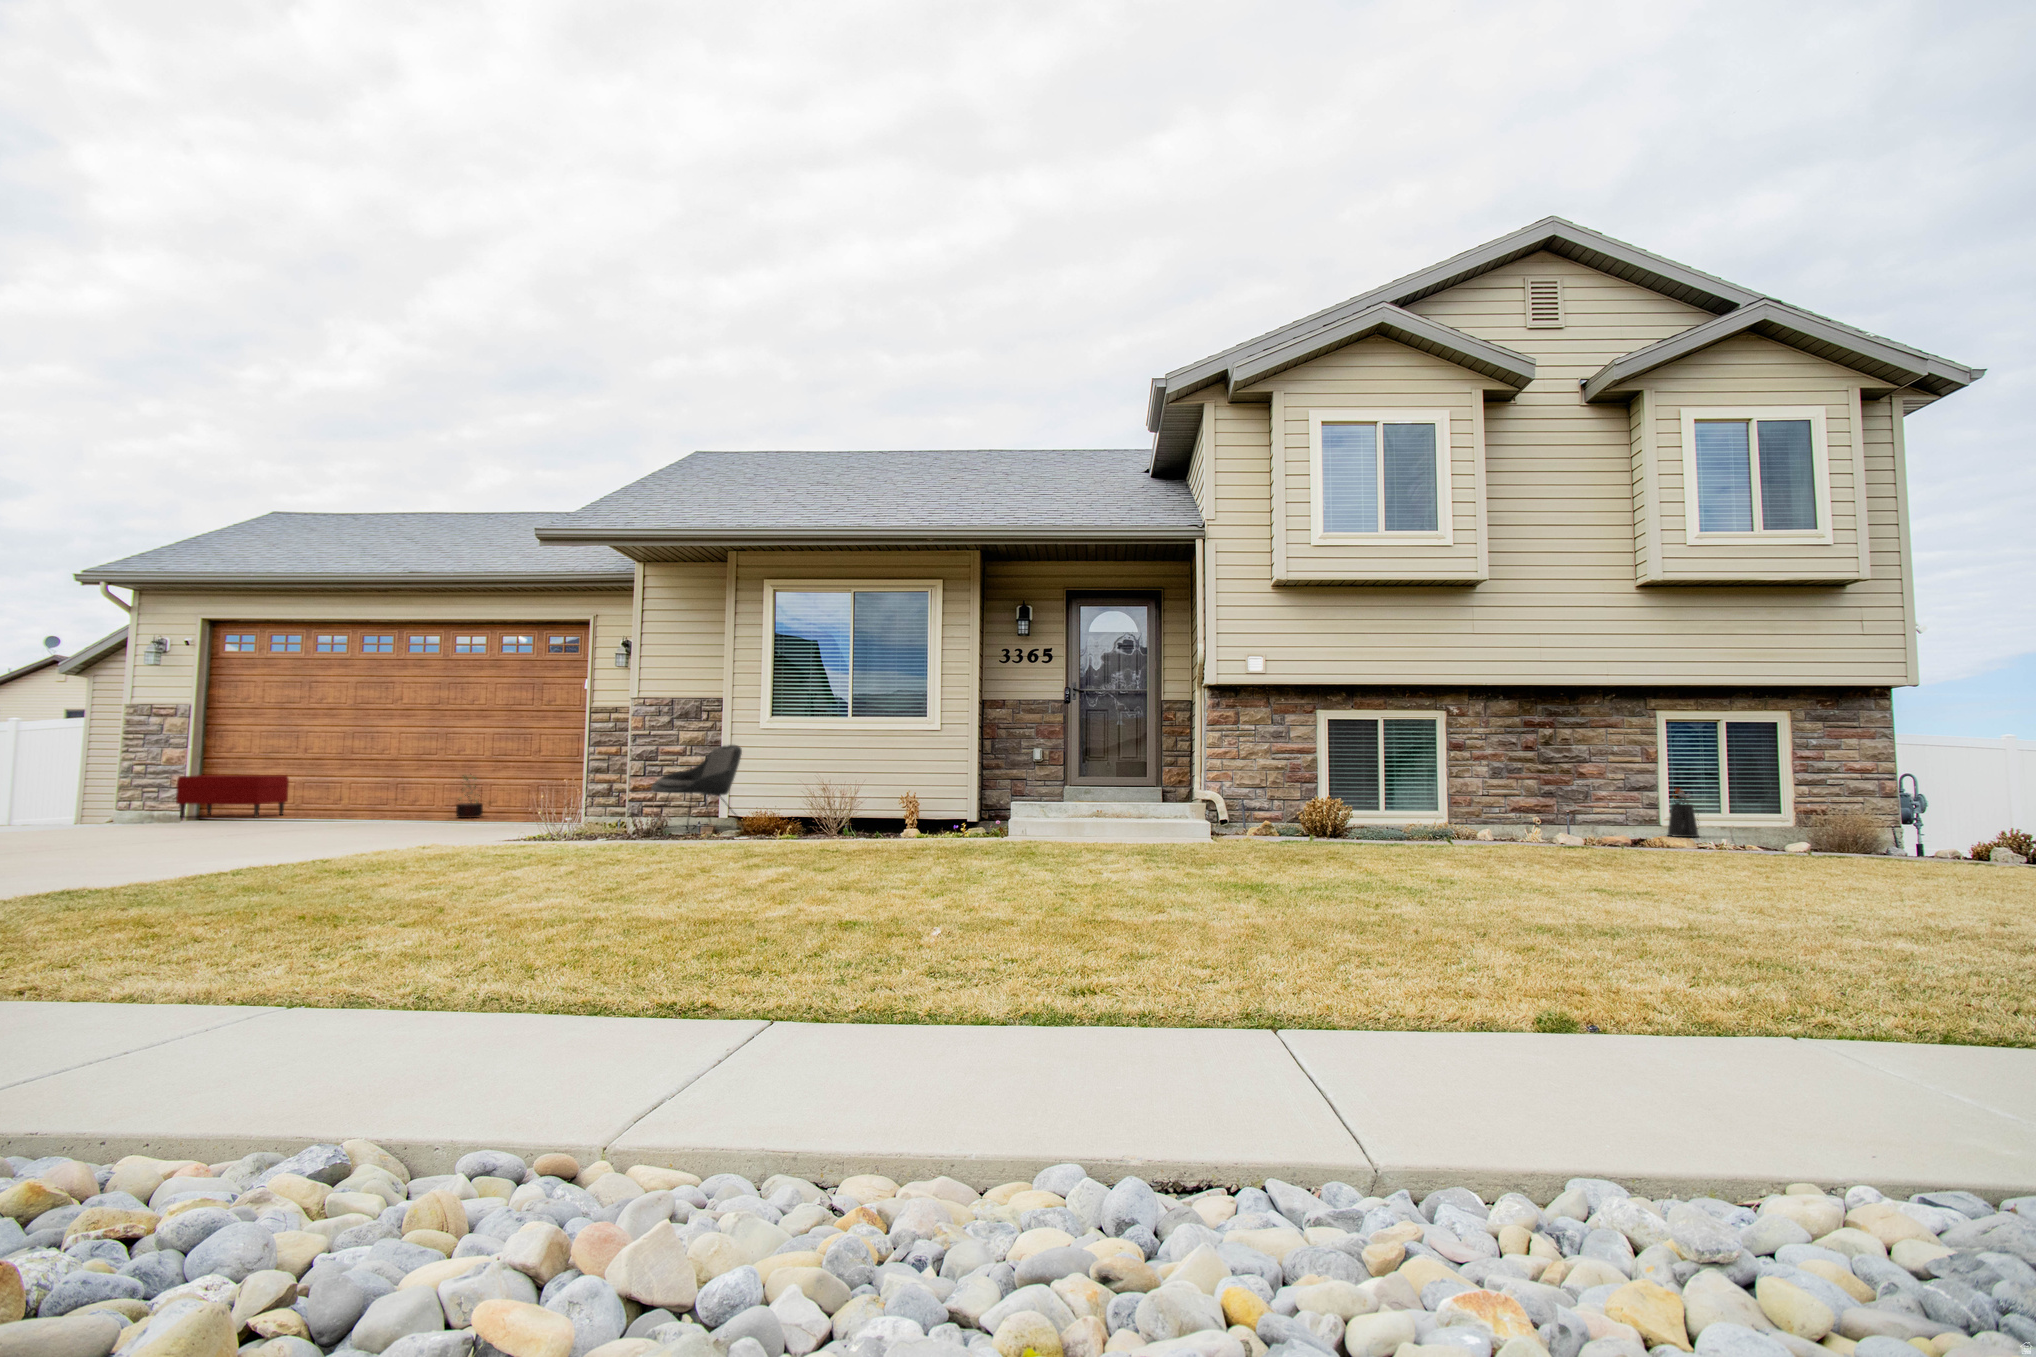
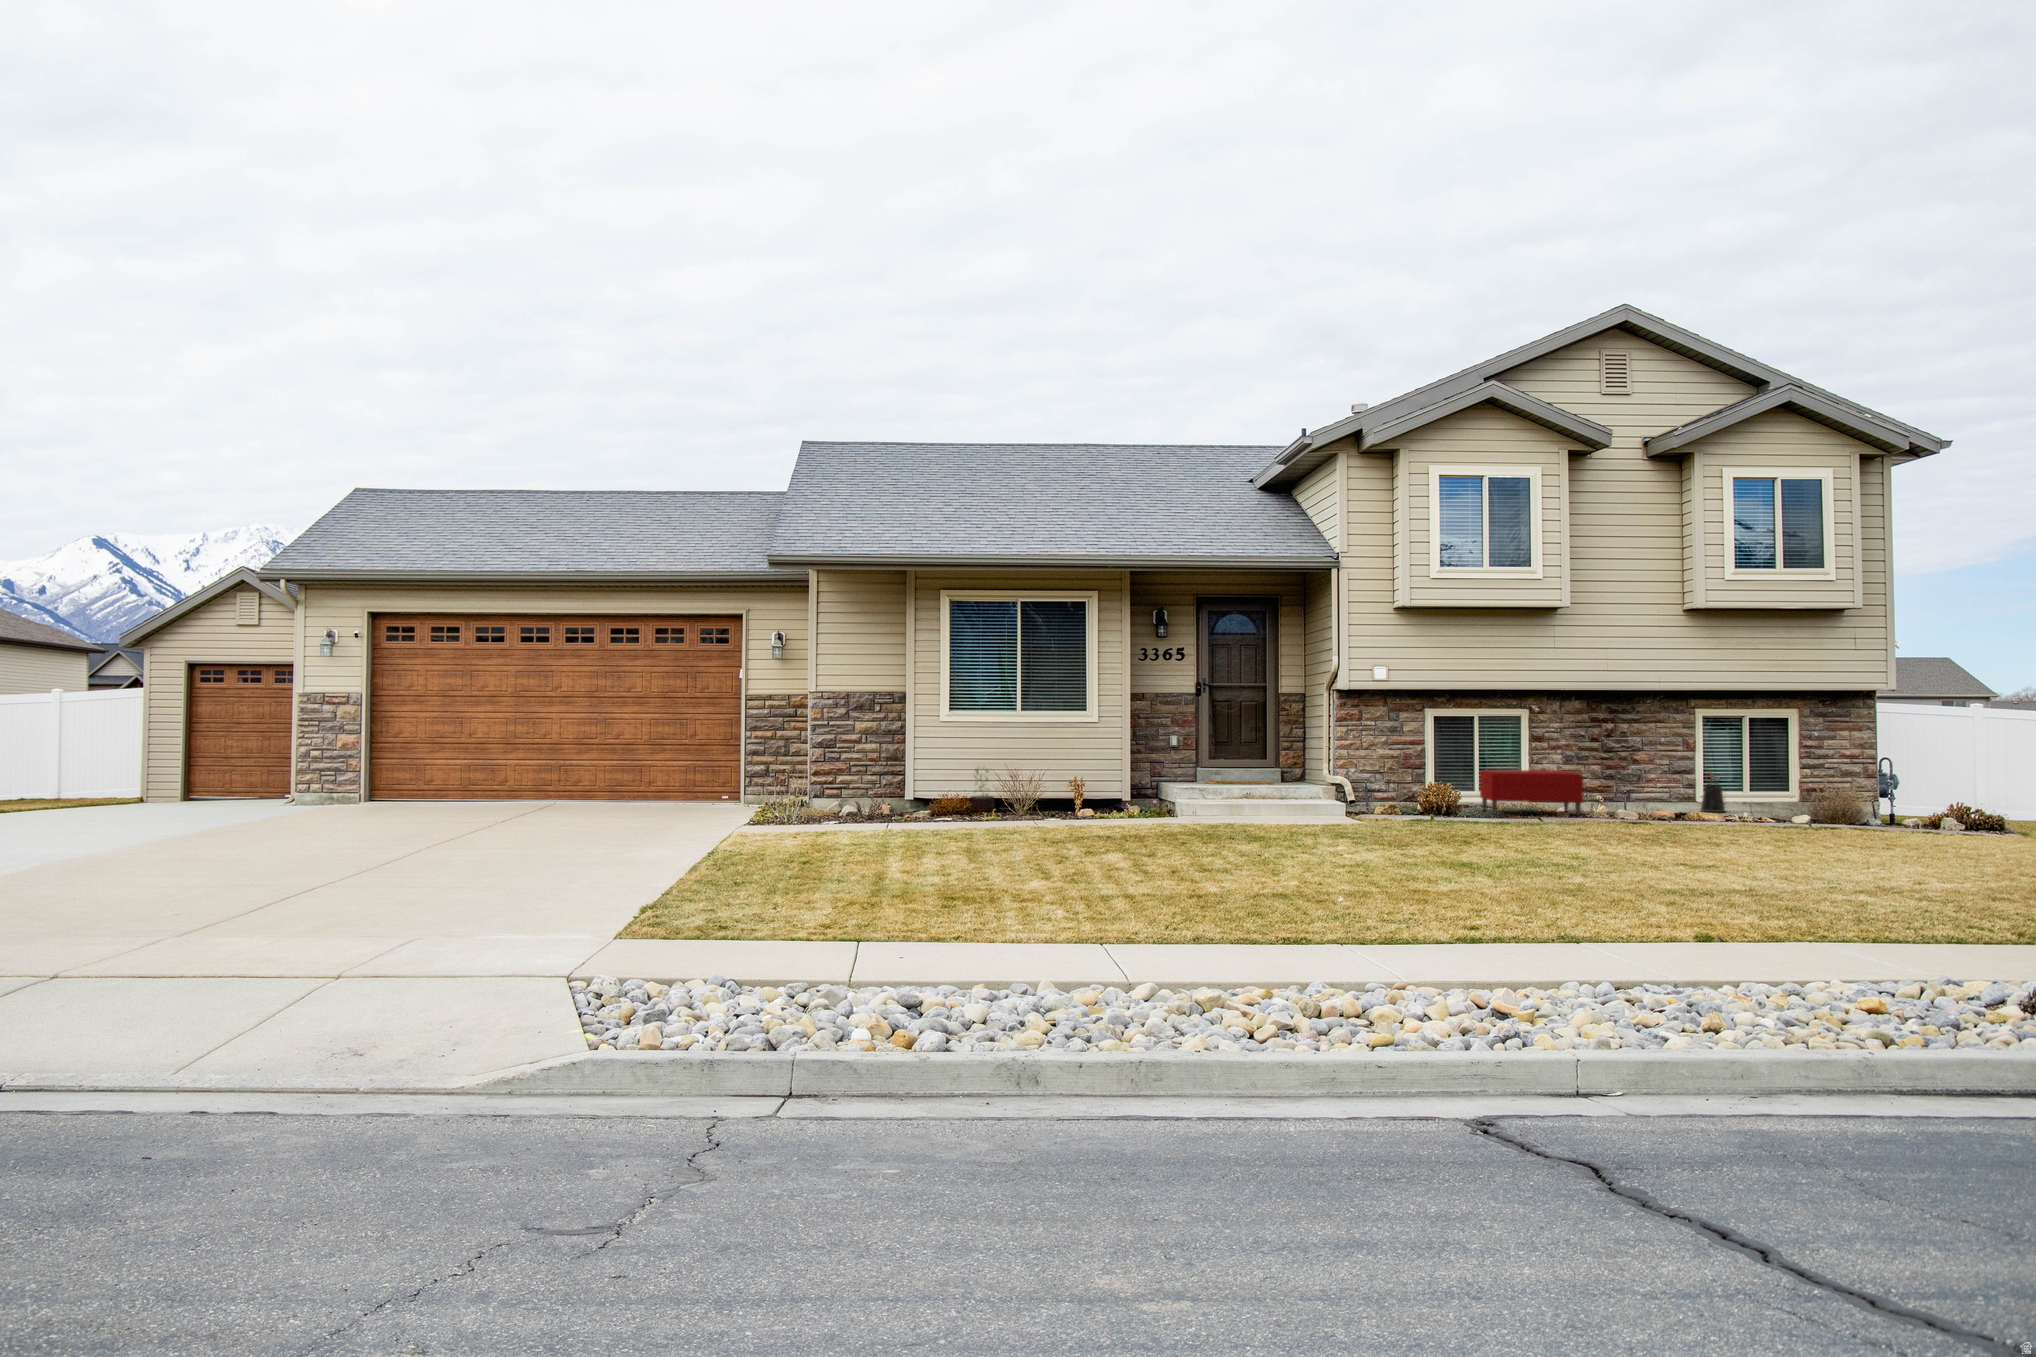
lounge chair: present [651,745,742,833] -> none [849,735,932,815]
bench: present [176,775,289,818] -> present [1480,770,1583,816]
decorative plant: present [456,775,483,818] -> present [970,768,994,811]

